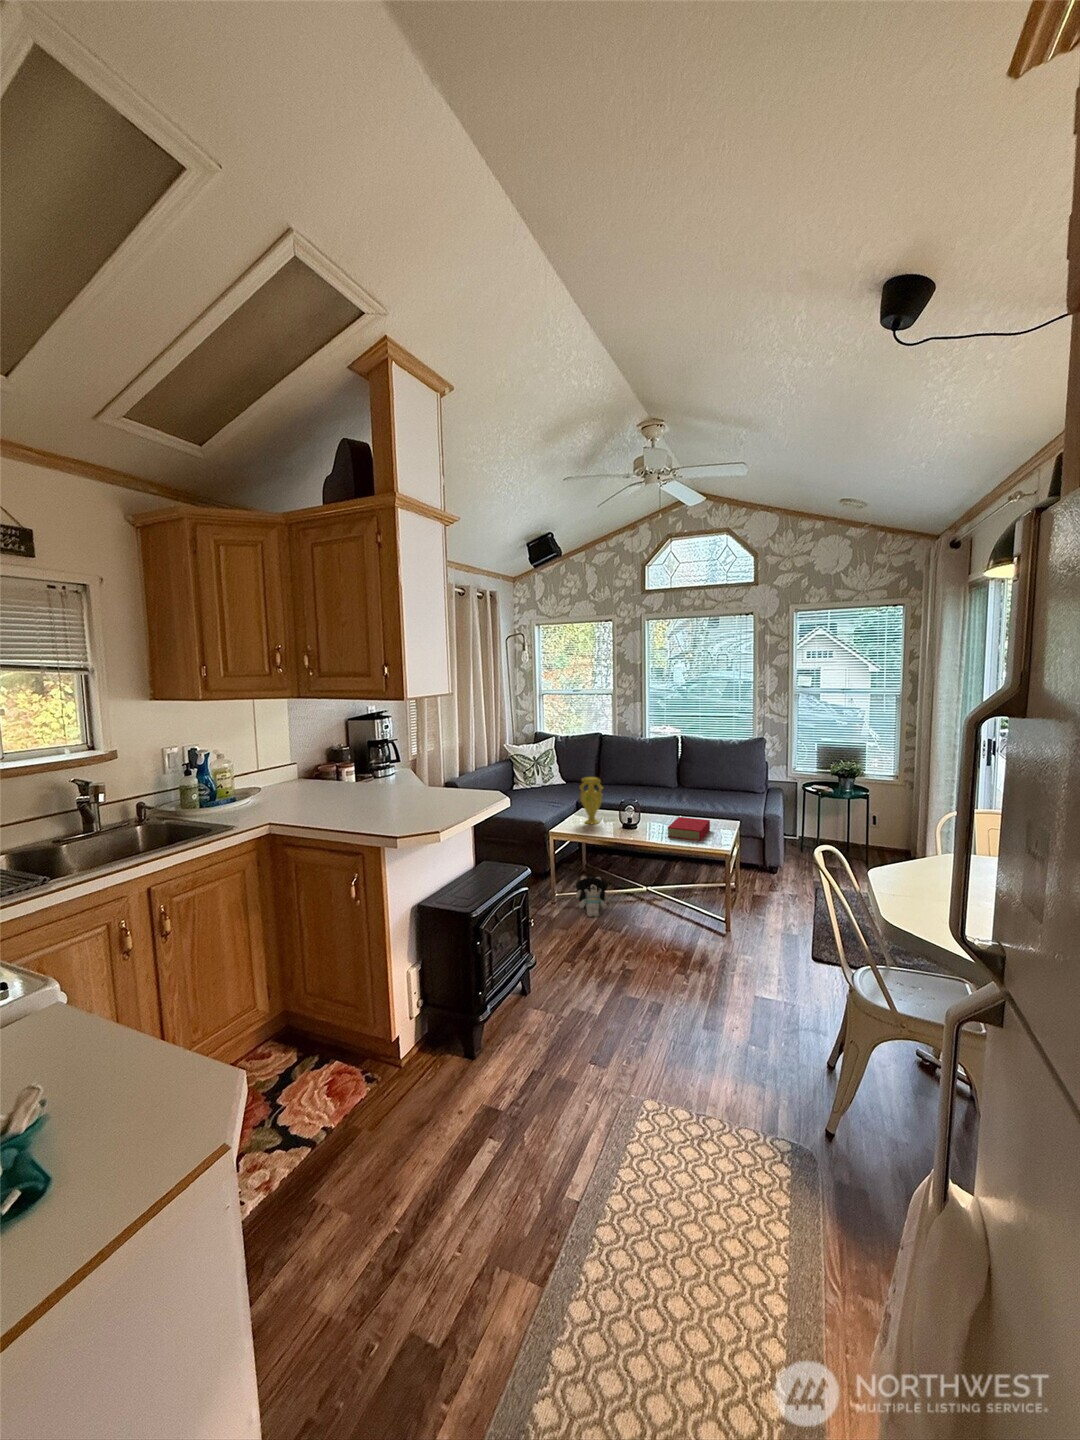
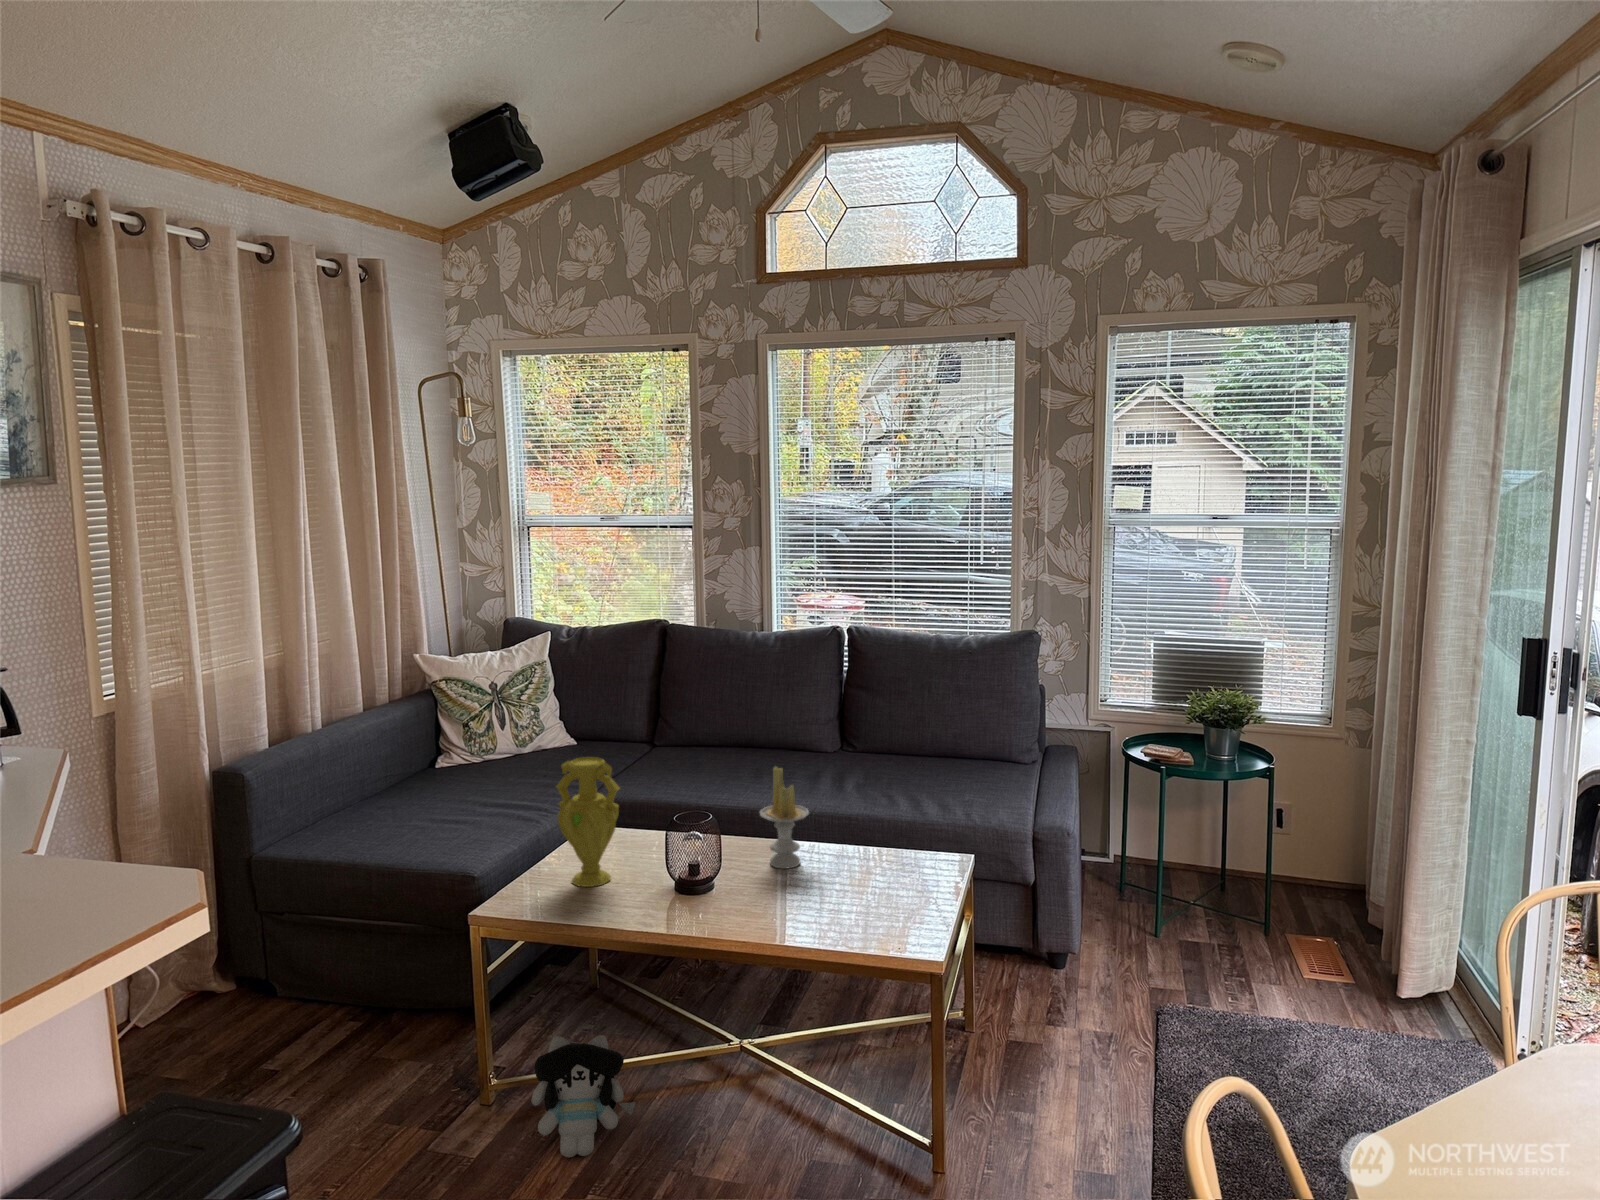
candle: none [654,783,674,822] -> present [760,767,809,869]
book: present [668,817,710,841] -> none [780,861,895,939]

